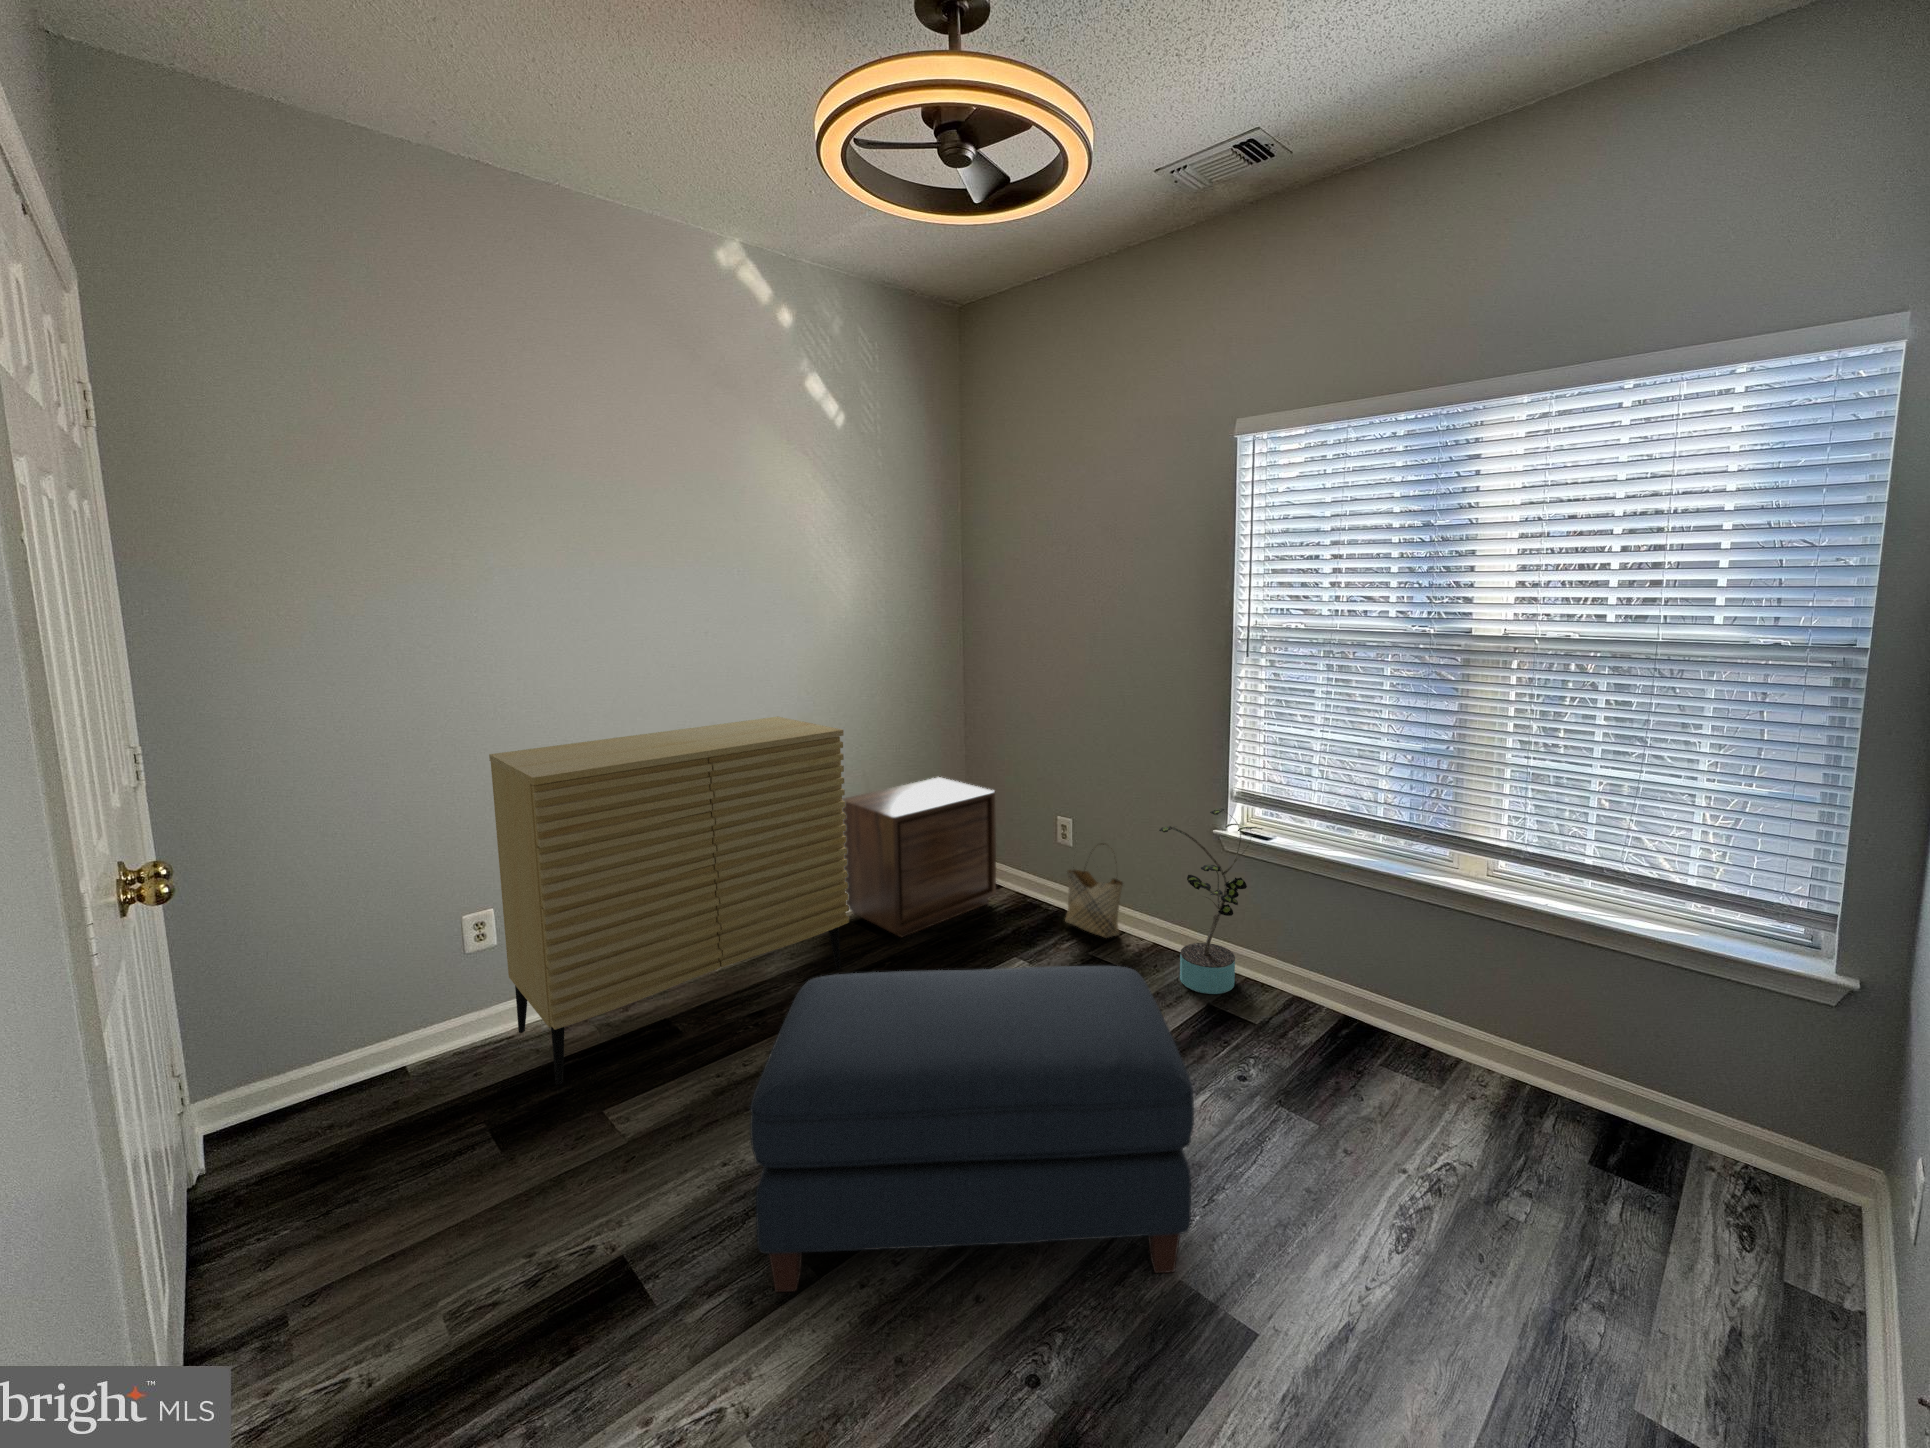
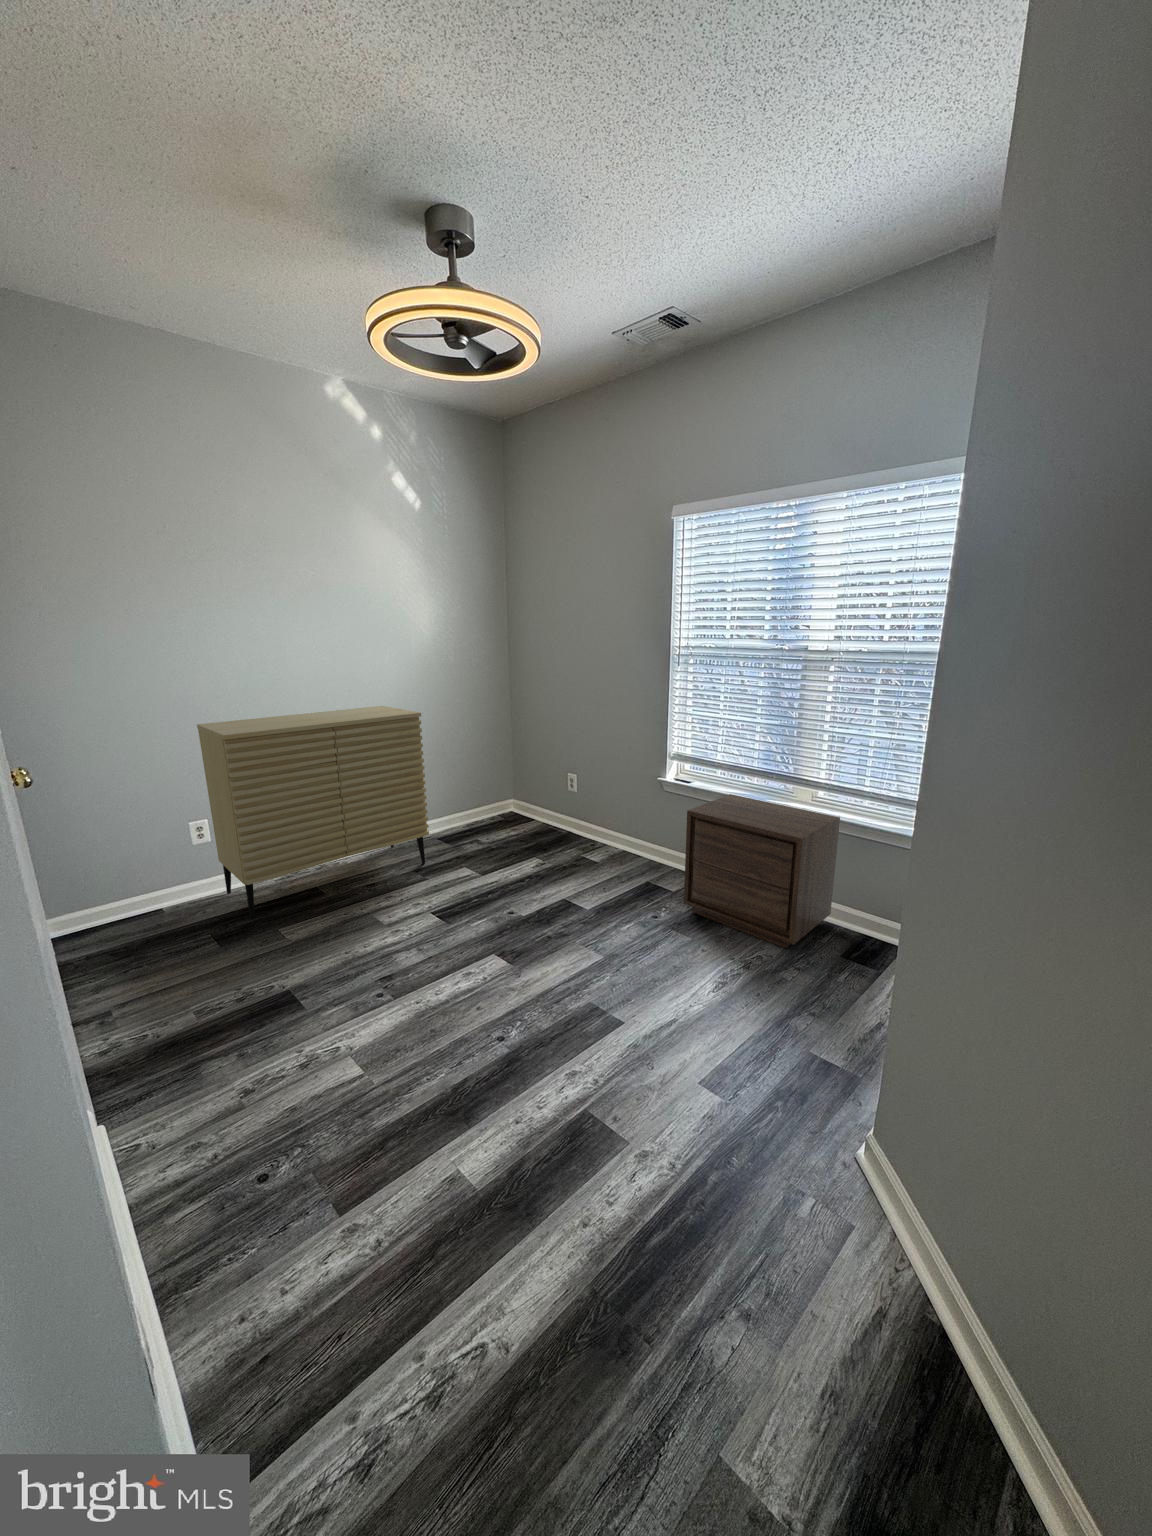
nightstand: present [843,777,996,937] -> present [684,794,840,948]
potted plant: present [1159,809,1263,994] -> none [622,764,686,877]
woven basket: present [1065,844,1123,938] -> none [571,789,606,848]
ottoman: present [750,966,1194,1292] -> none [351,847,597,1005]

